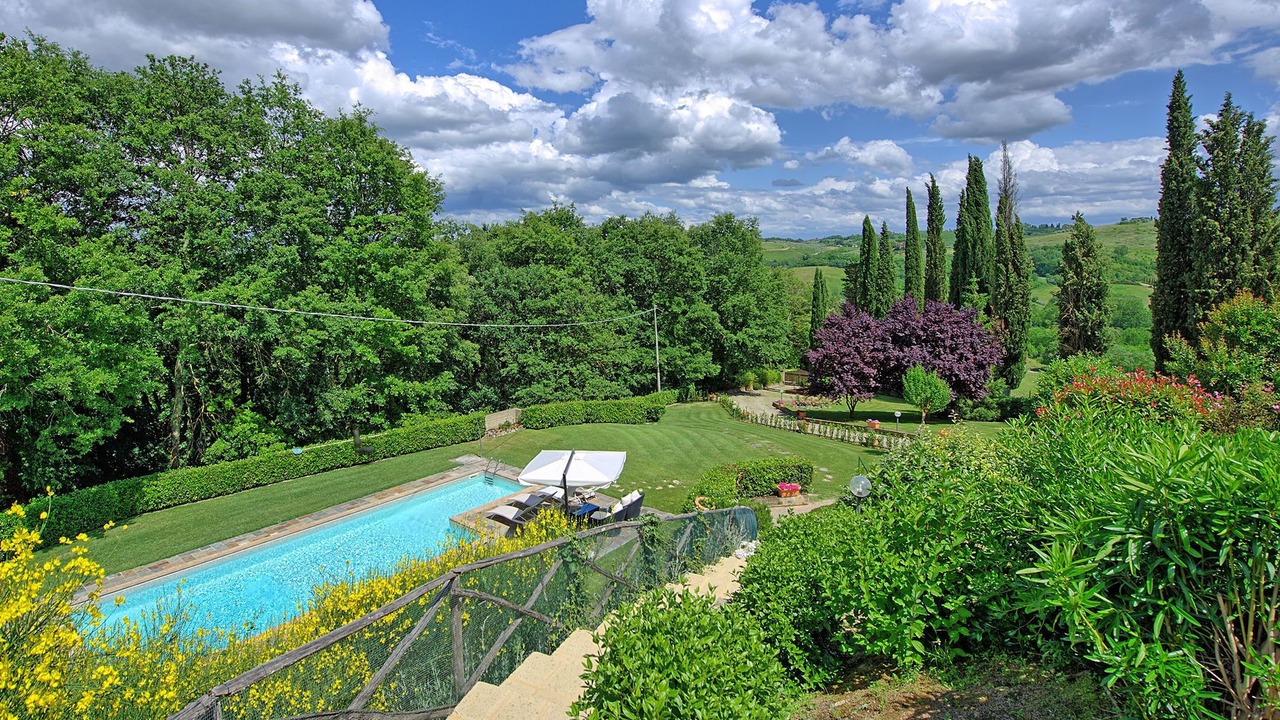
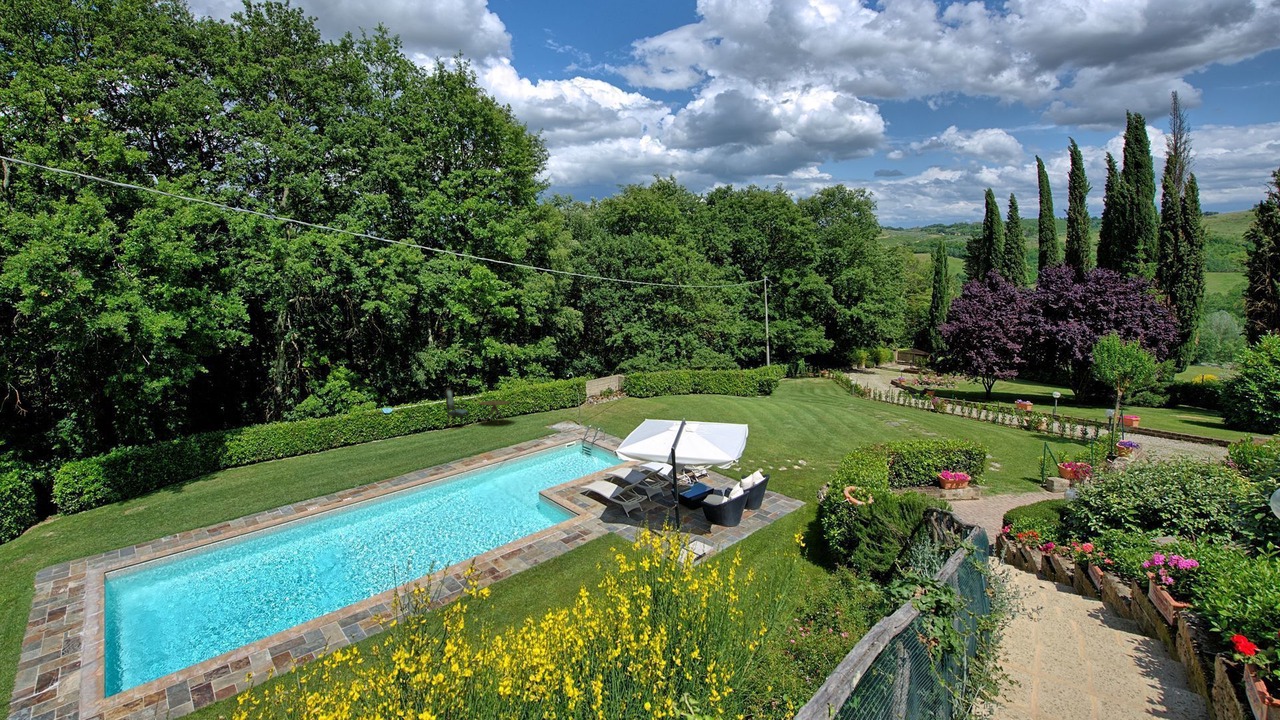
round table: none [385,437,415,460] -> present [479,401,510,423]

